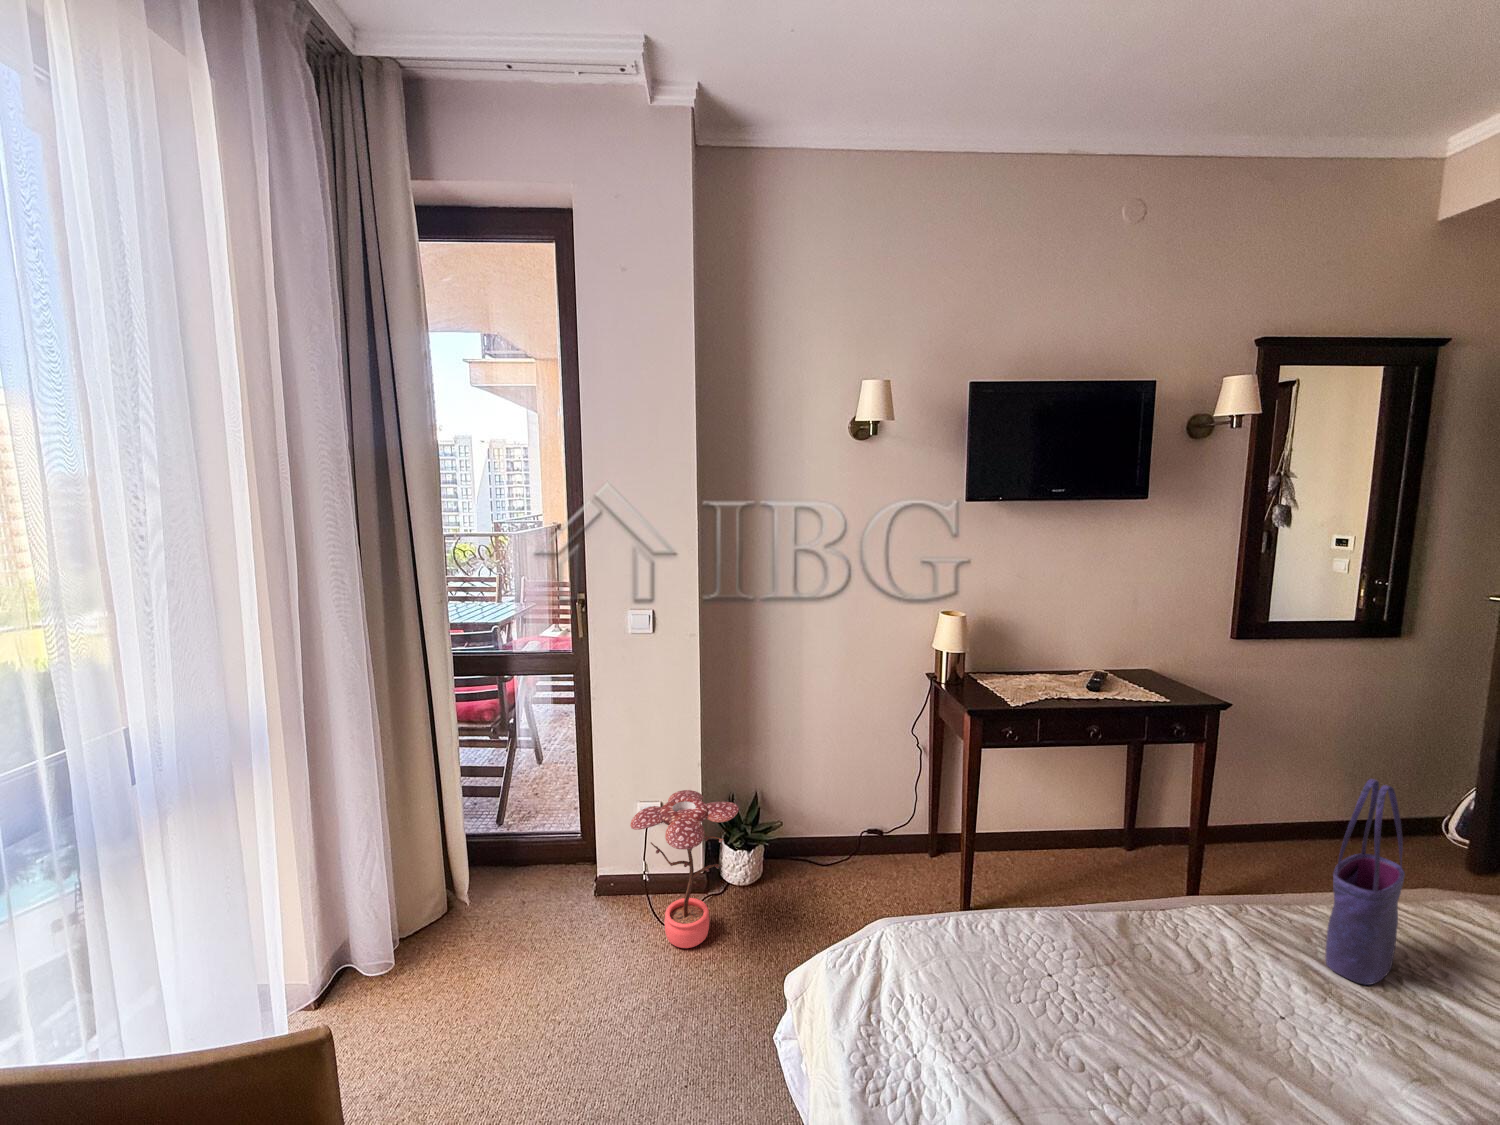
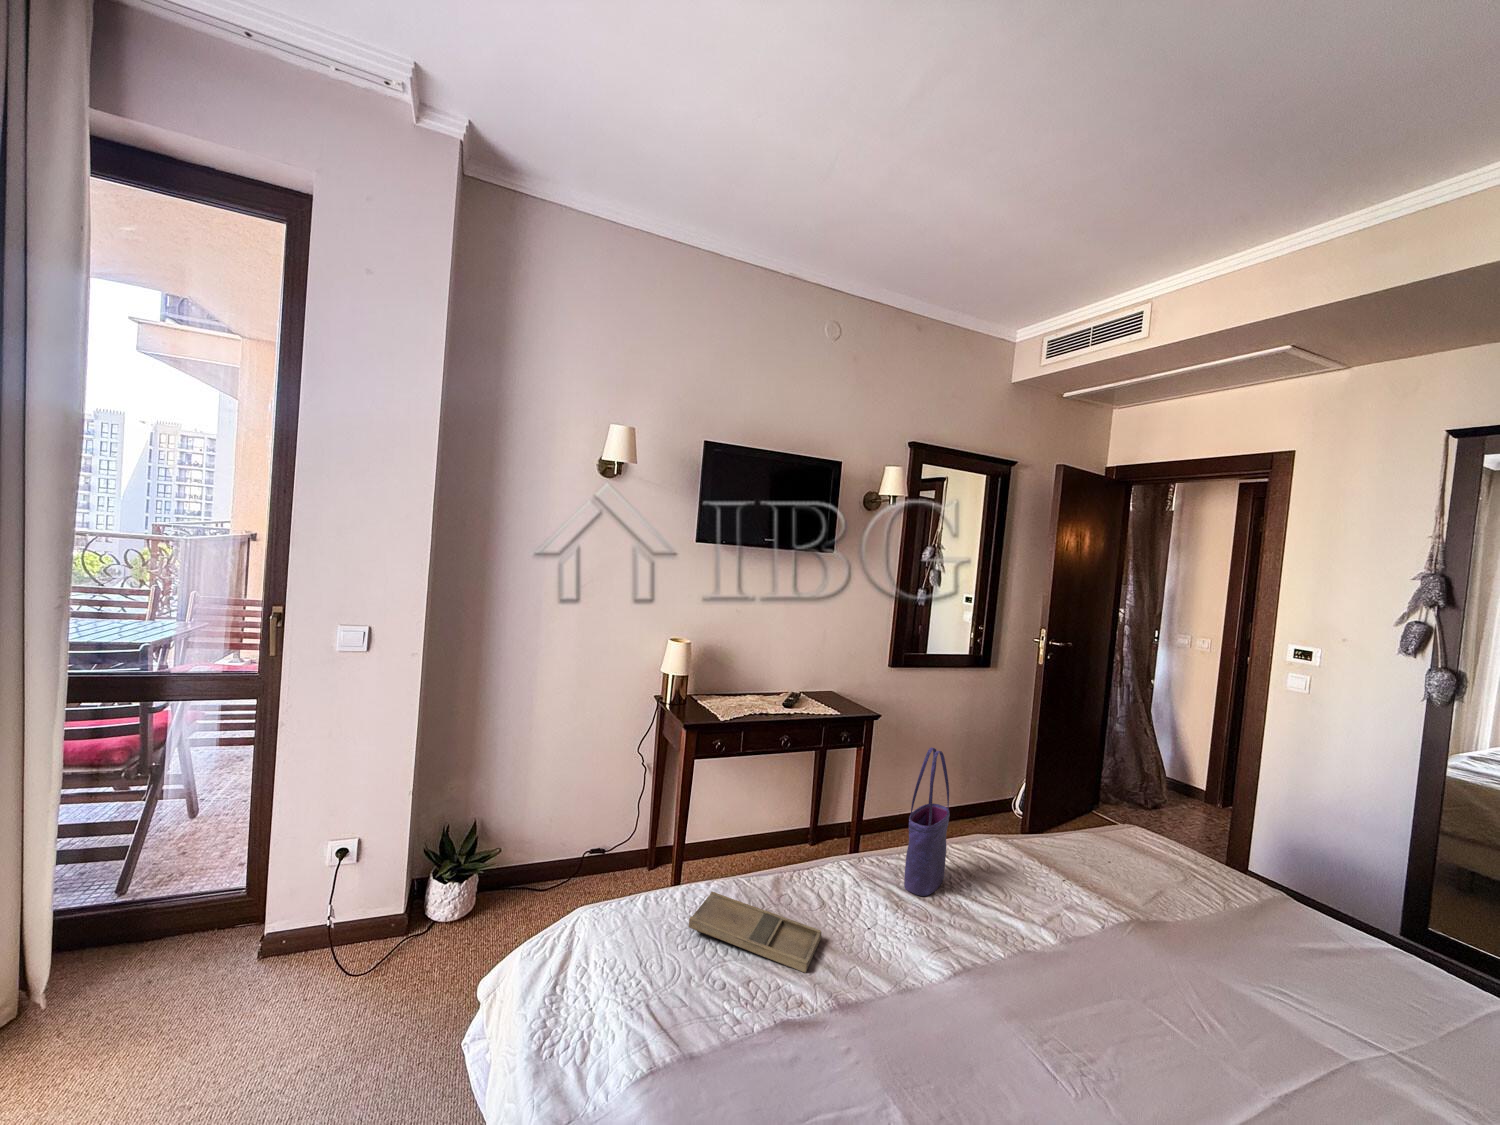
potted plant: present [630,790,739,948] -> none [314,823,449,997]
tray: none [1019,930,1210,1073] -> present [689,891,821,973]

